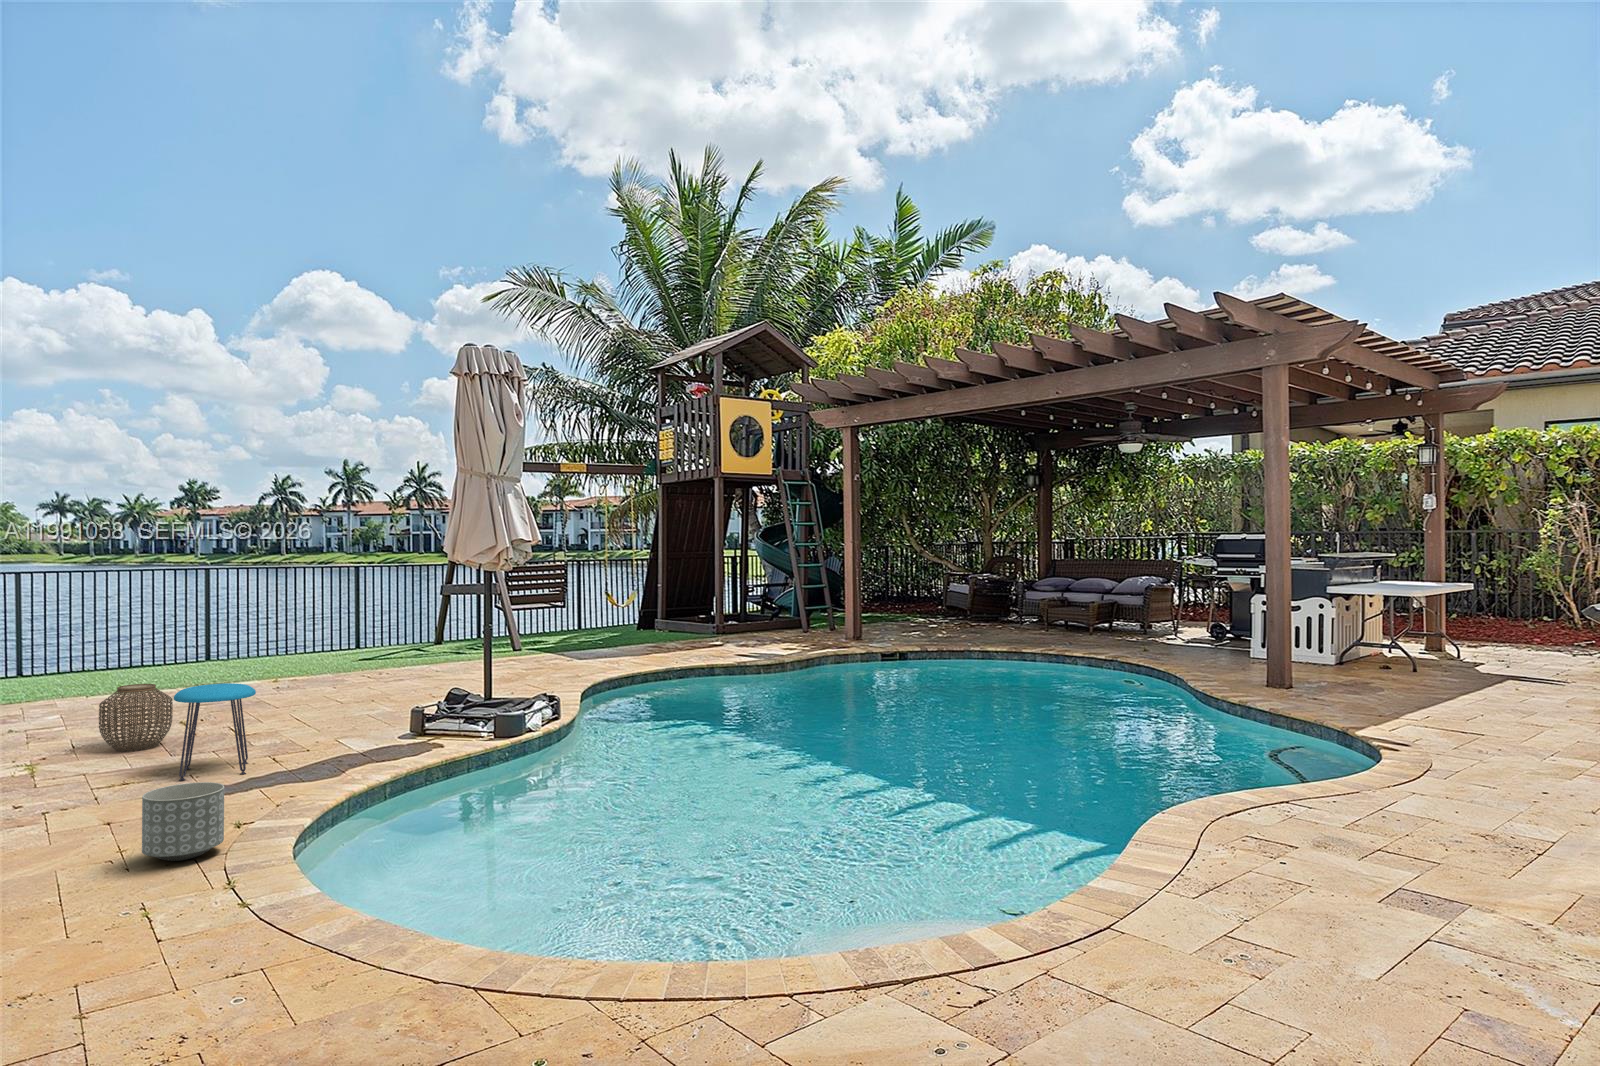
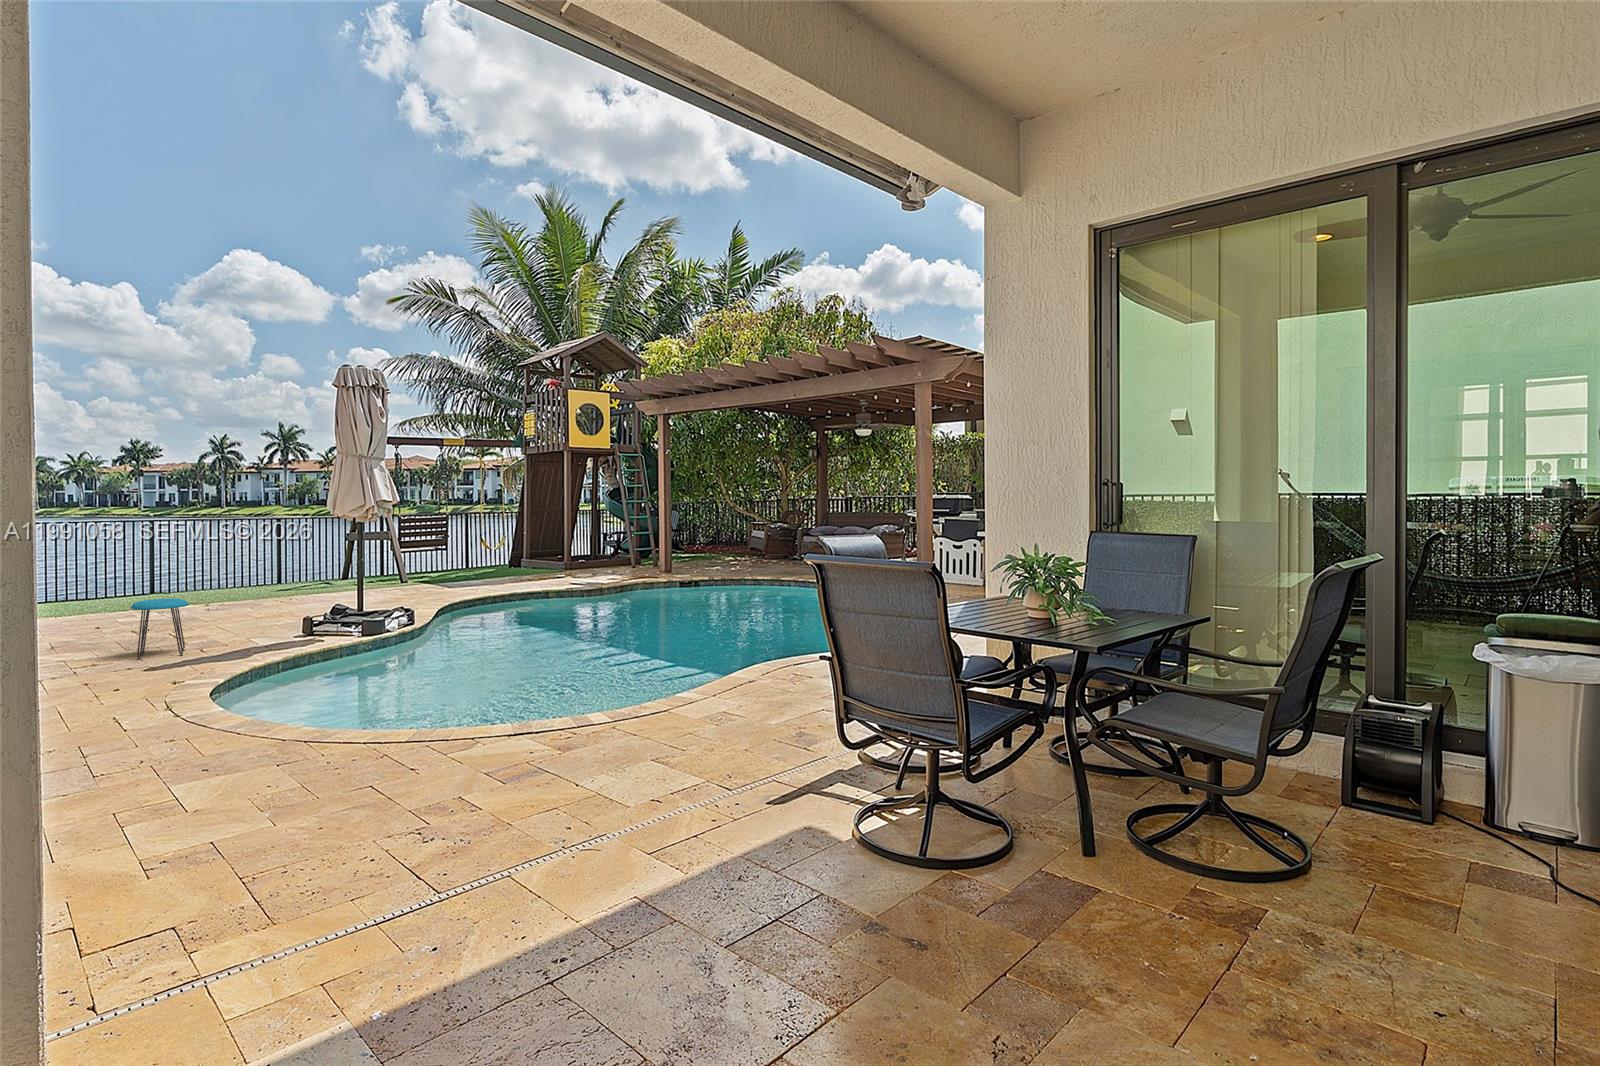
woven basket: present [99,684,173,751] -> none [76,601,130,646]
planter: present [142,782,224,861] -> none [116,650,168,693]

